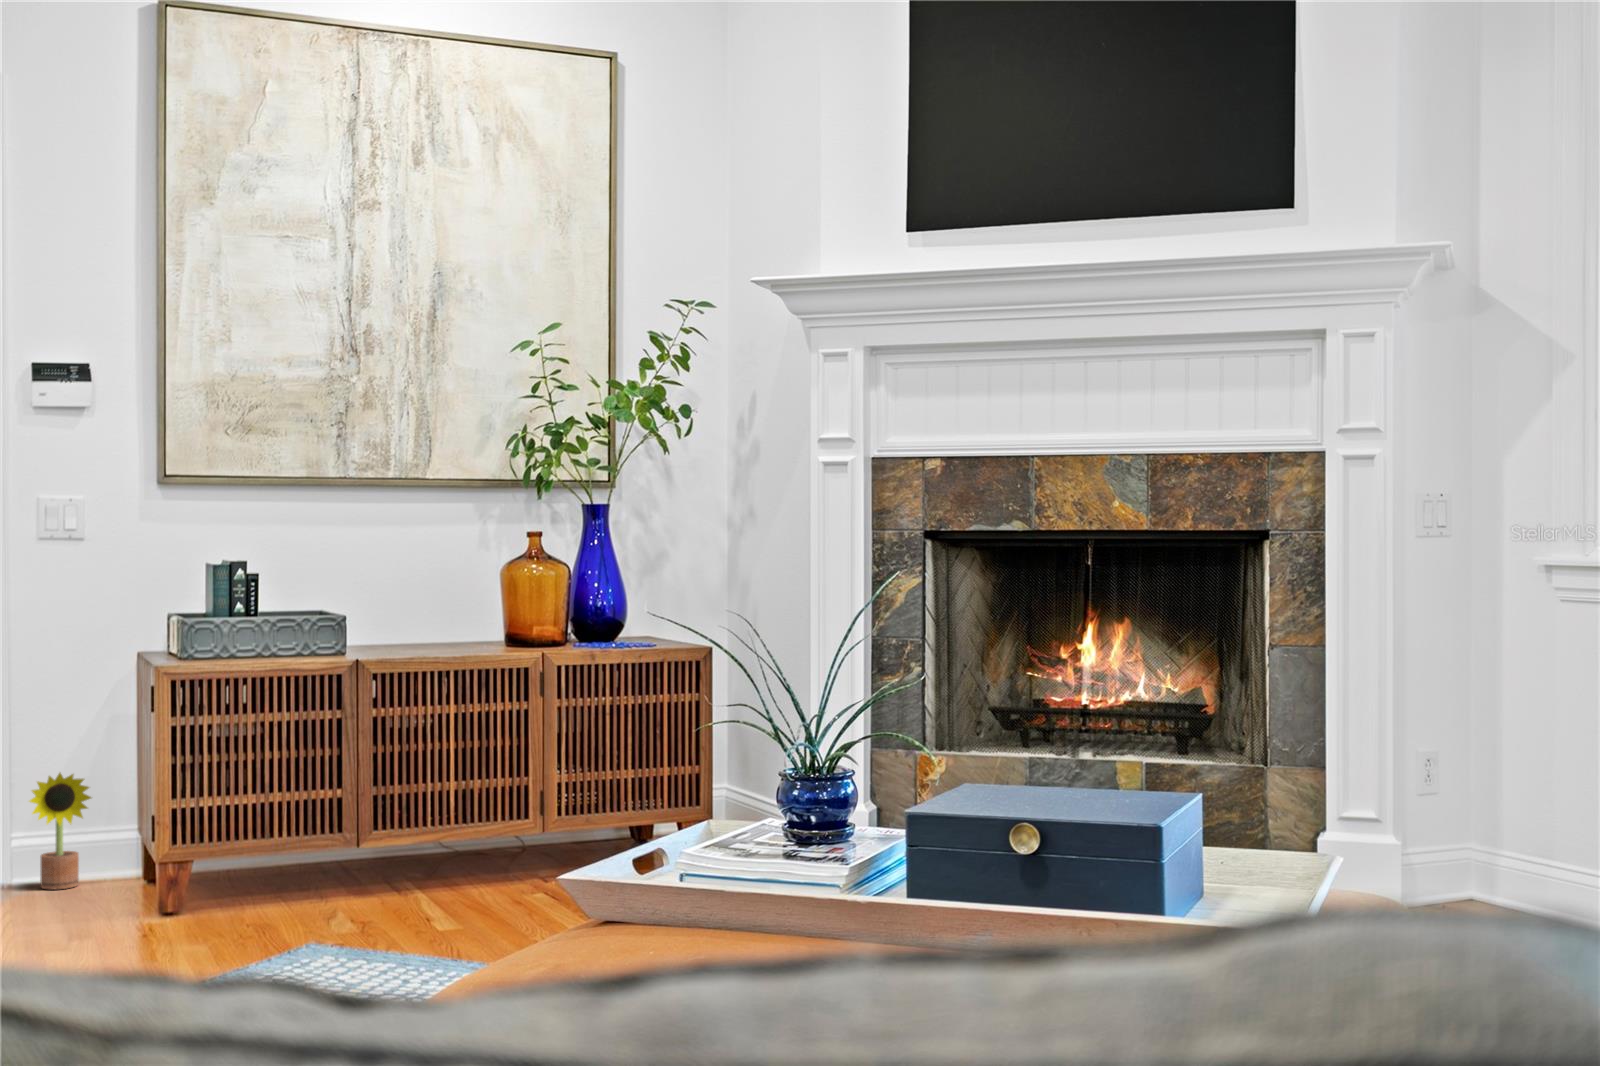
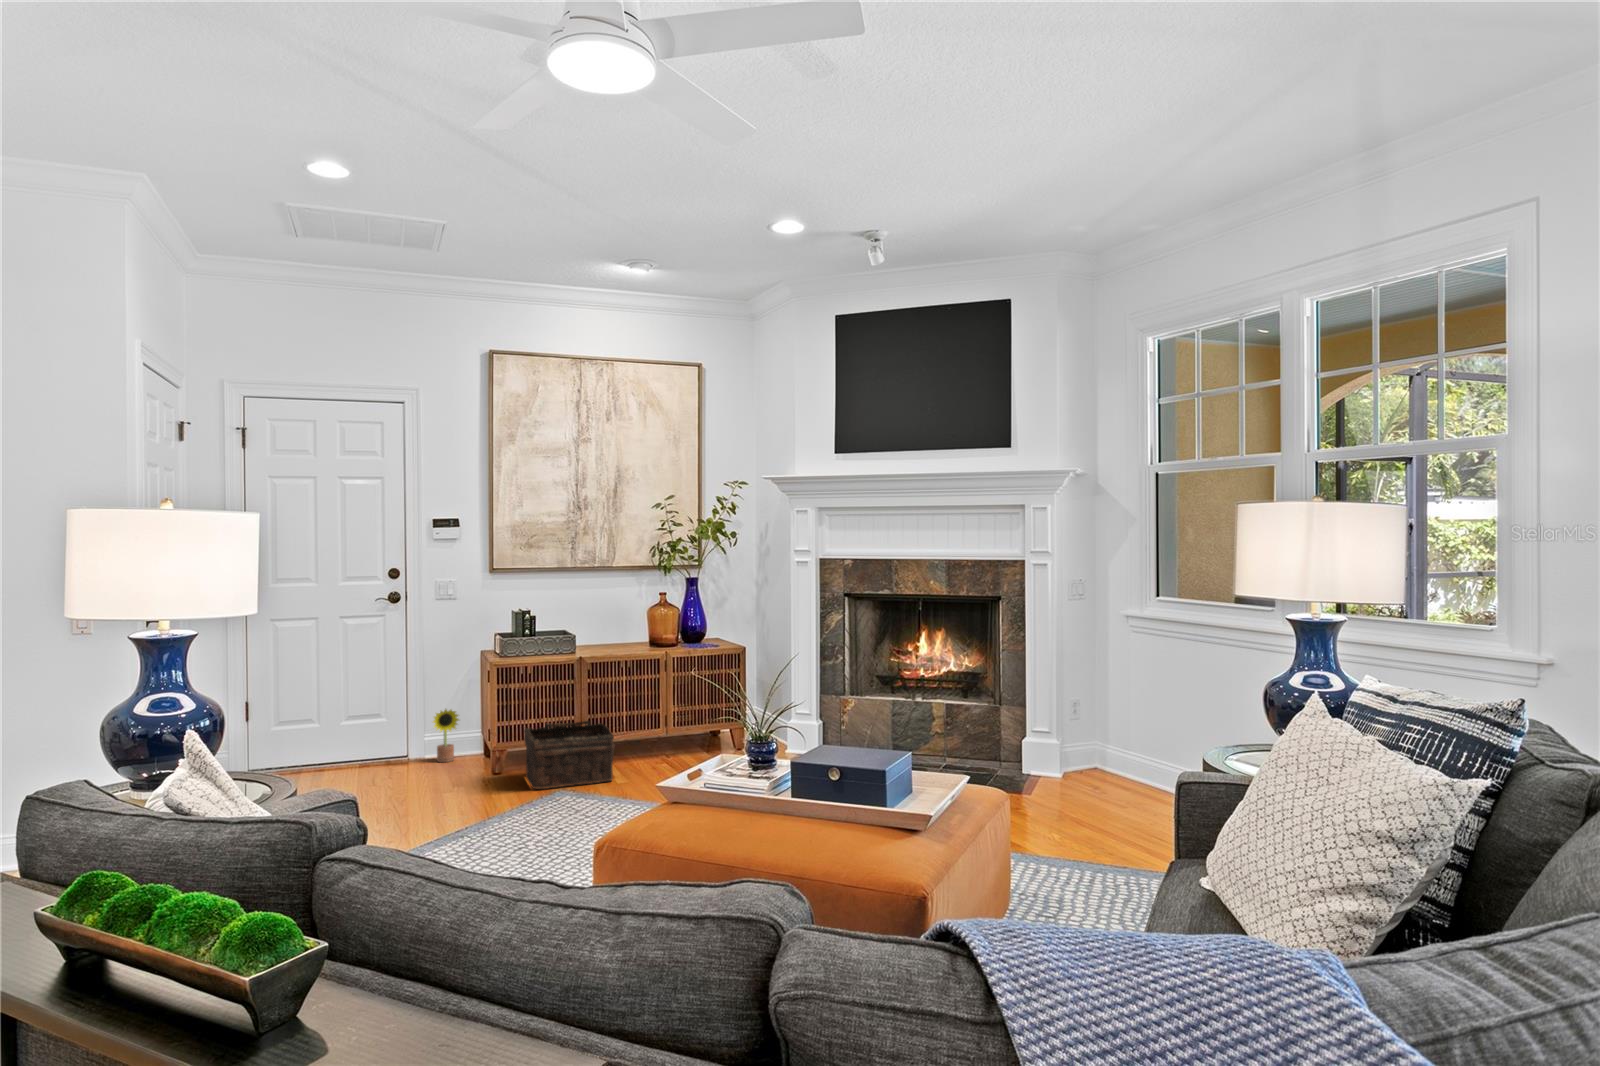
basket: none [229,795,431,943] -> present [524,721,614,789]

